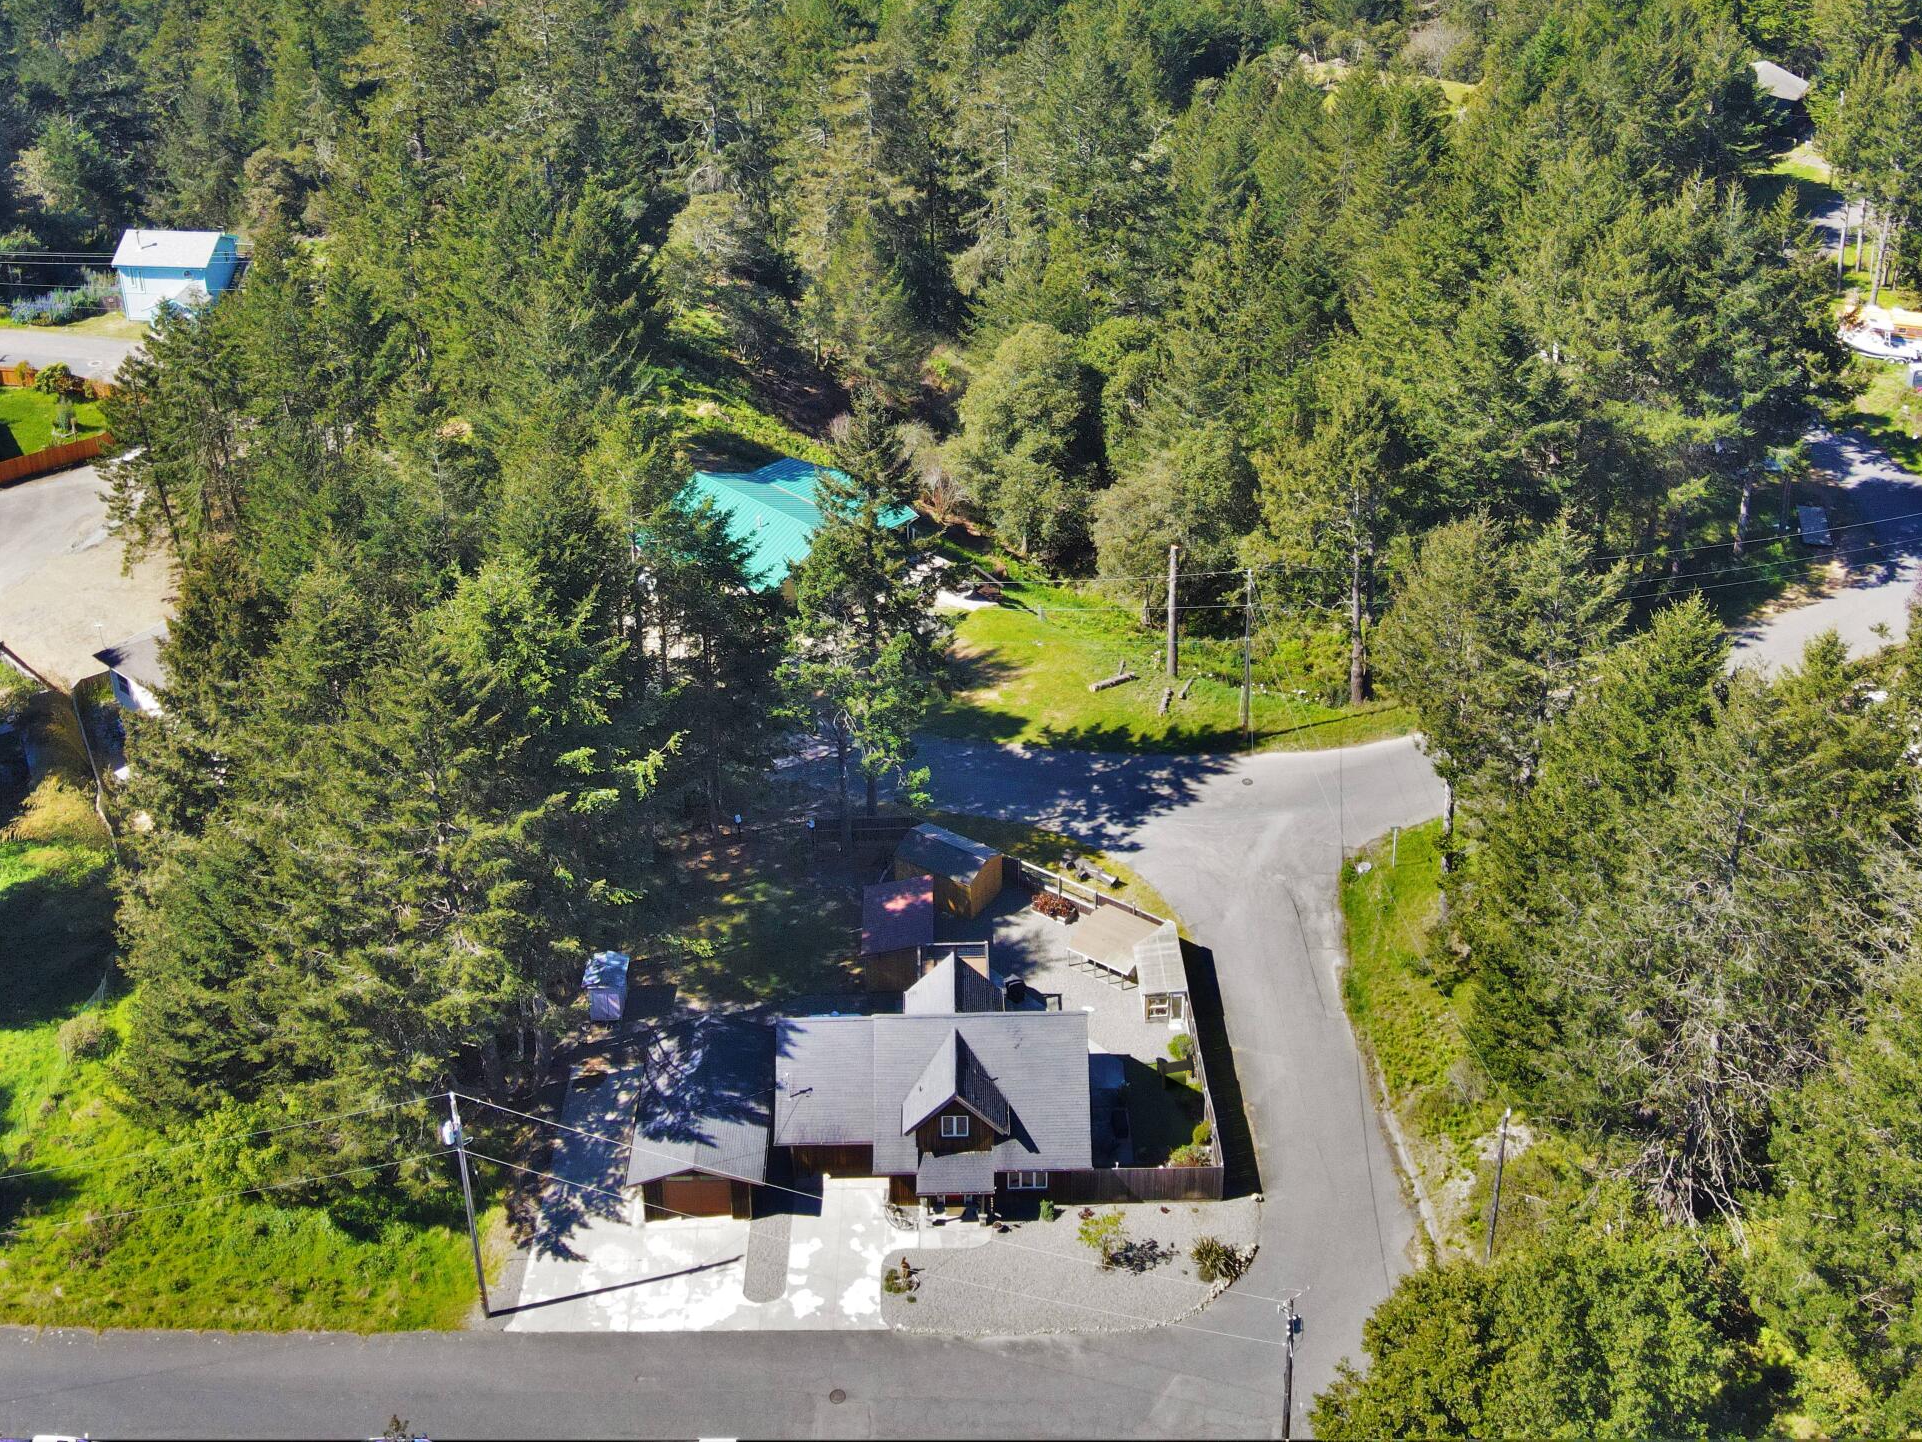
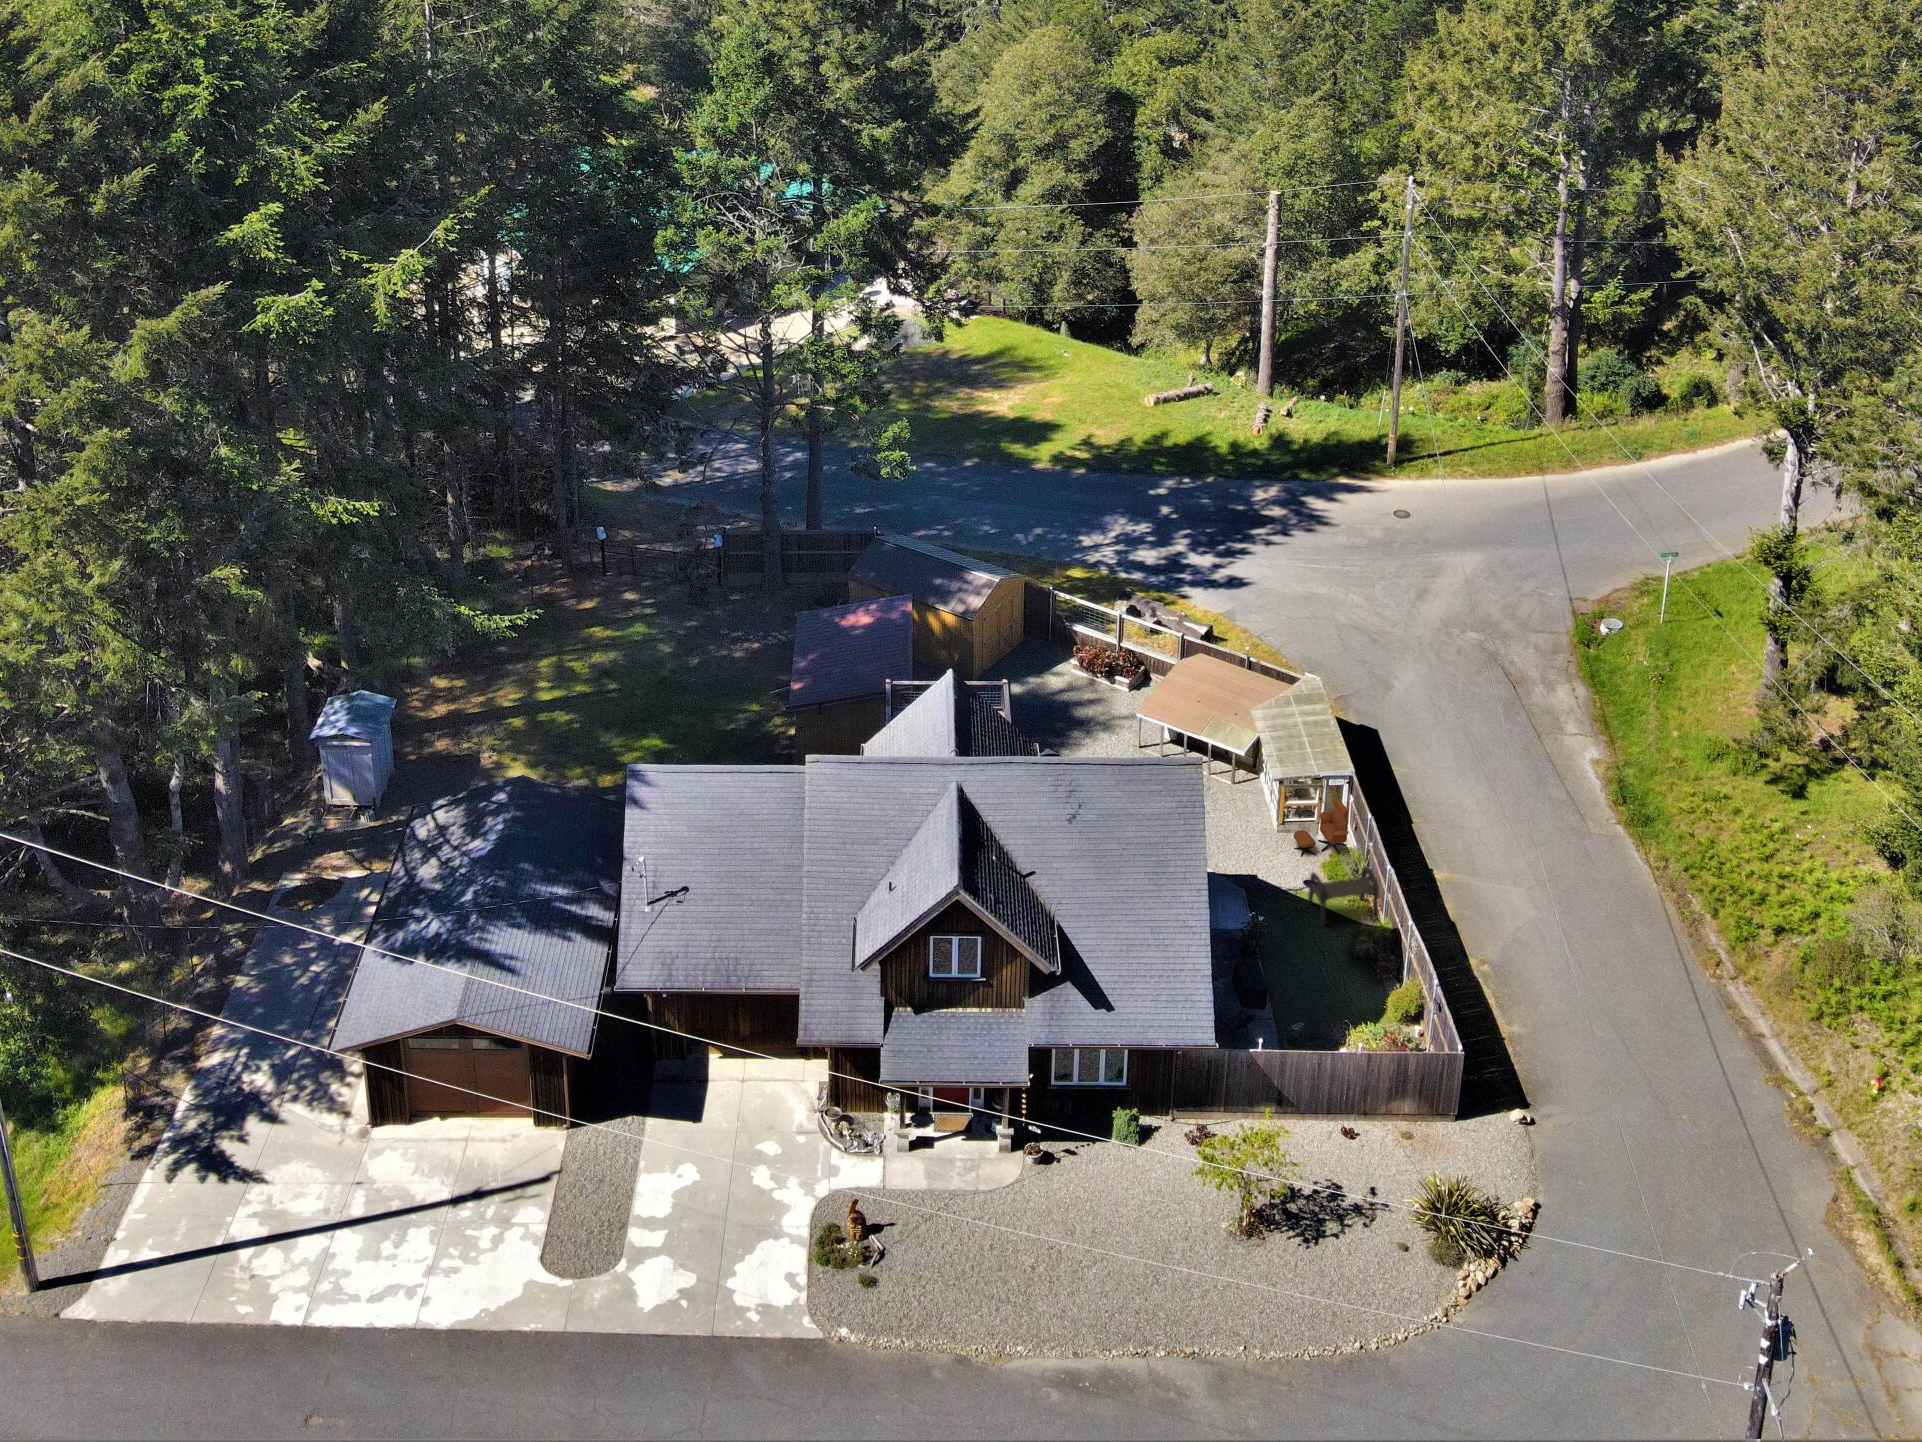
lounge chair: none [1151,1009,1183,1046] -> present [1294,797,1349,857]

